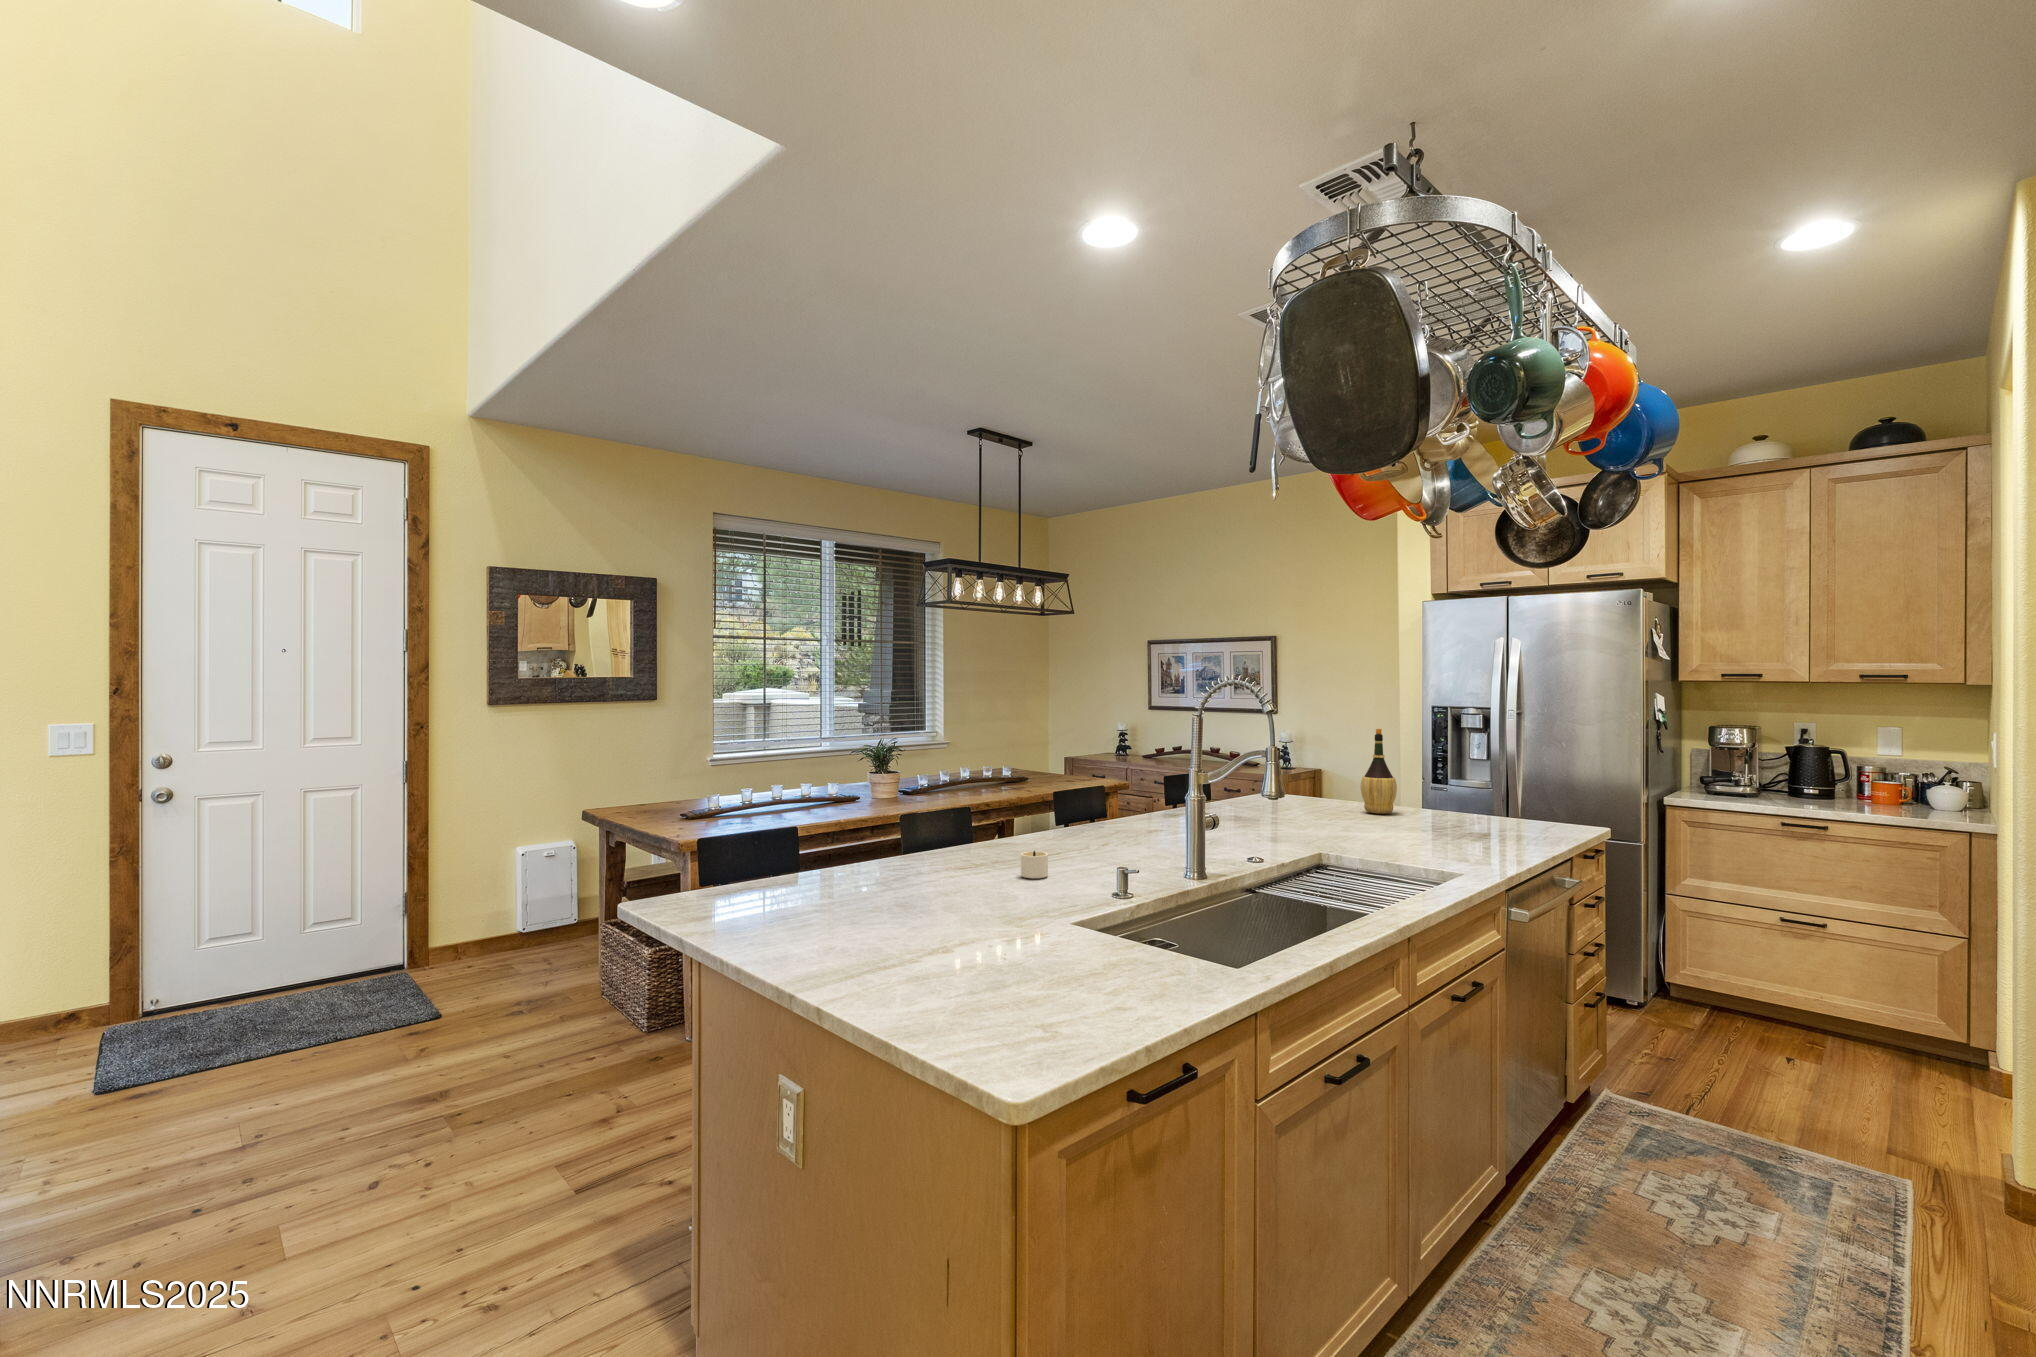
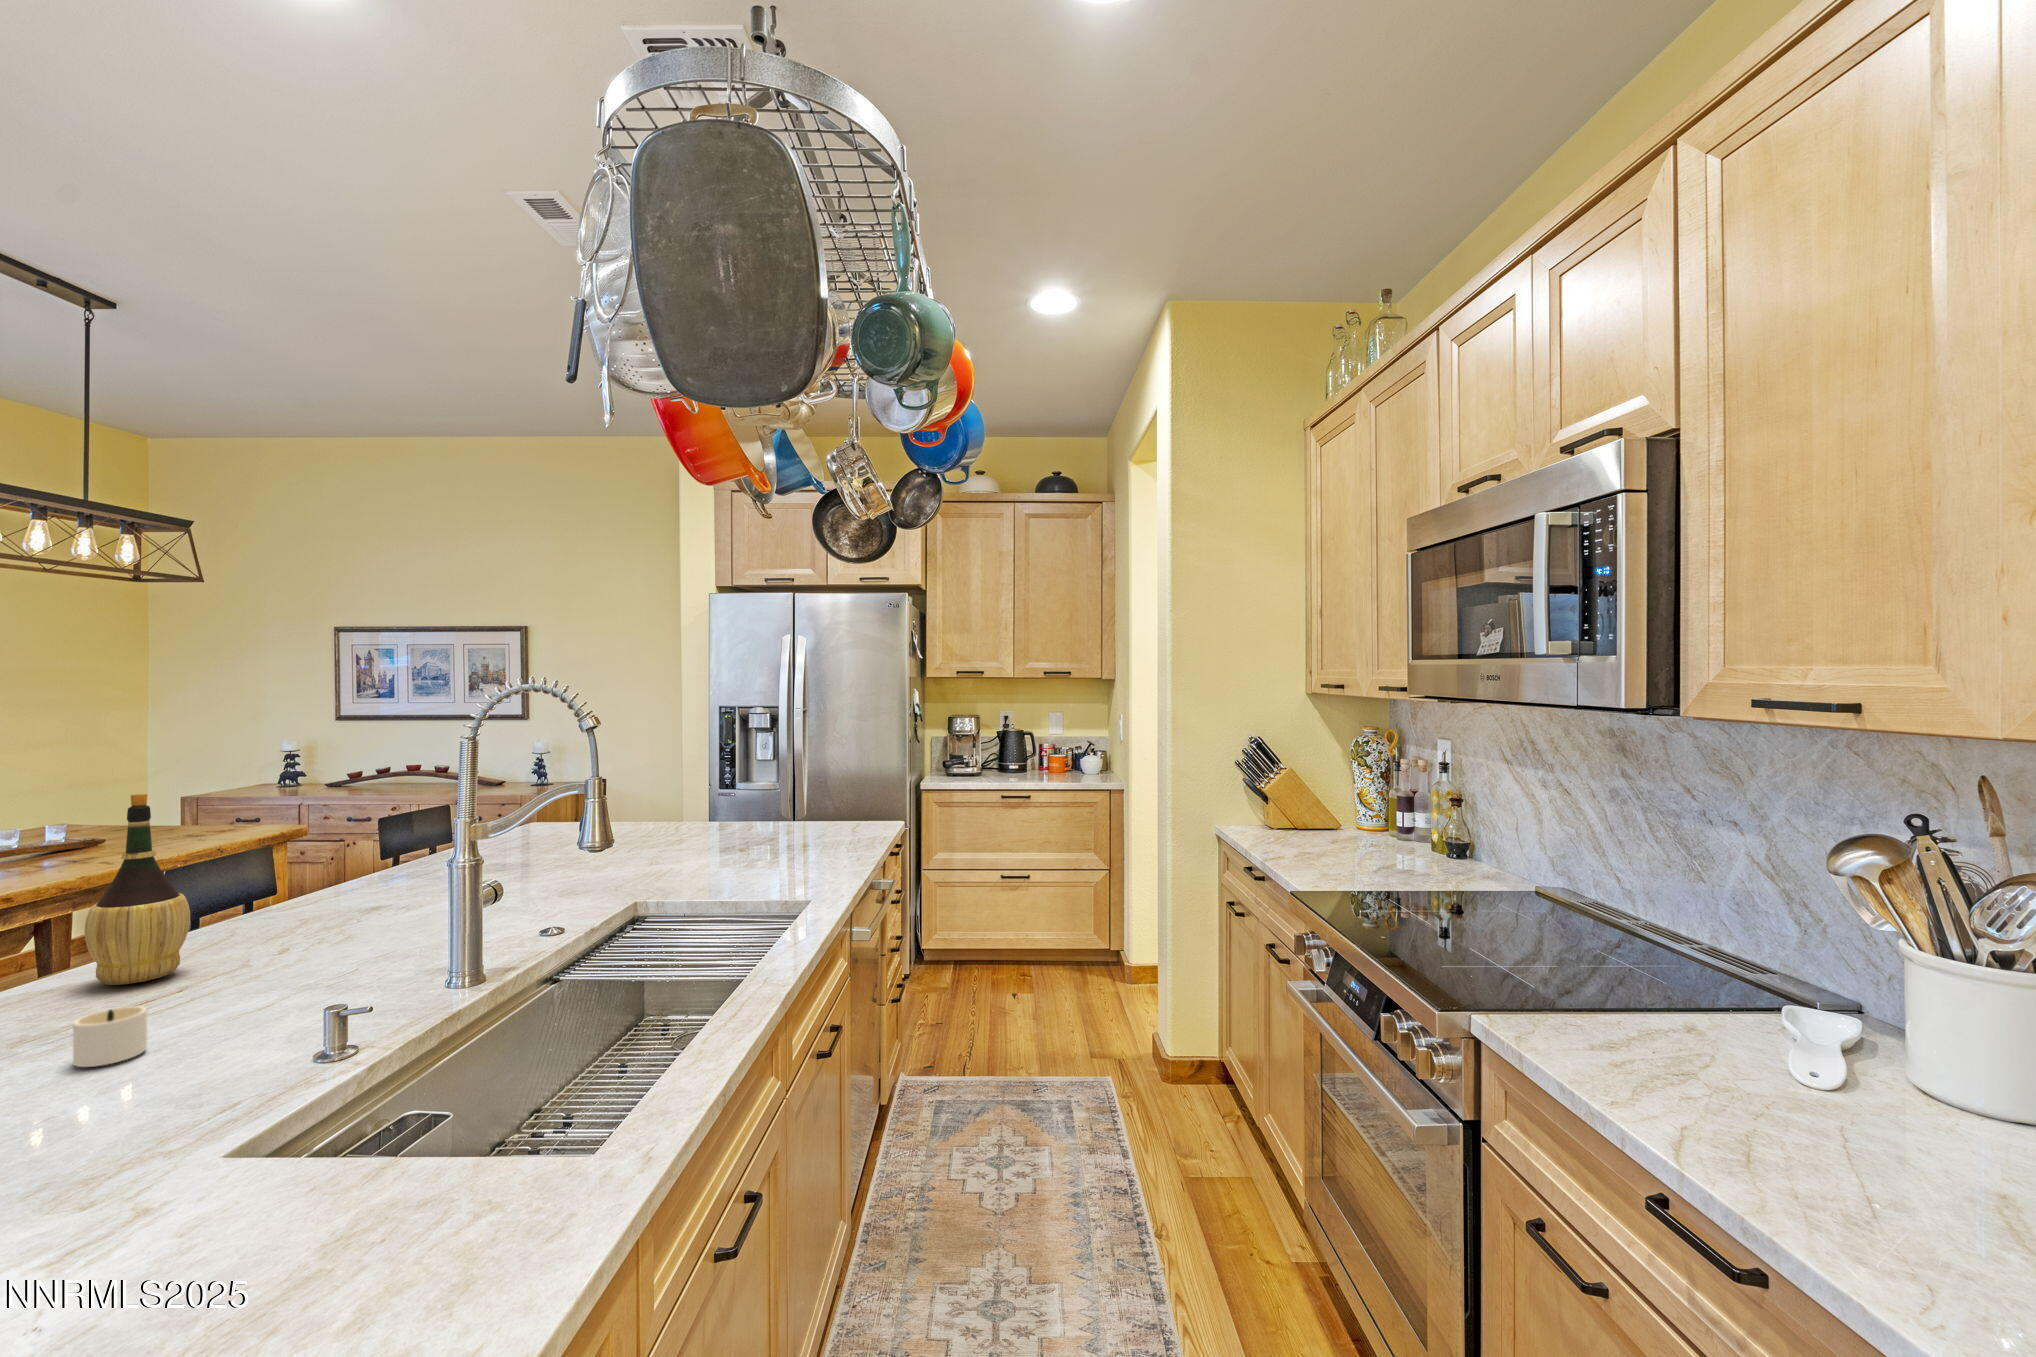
wine bottle: present [1361,729,1397,814] -> present [84,794,190,985]

